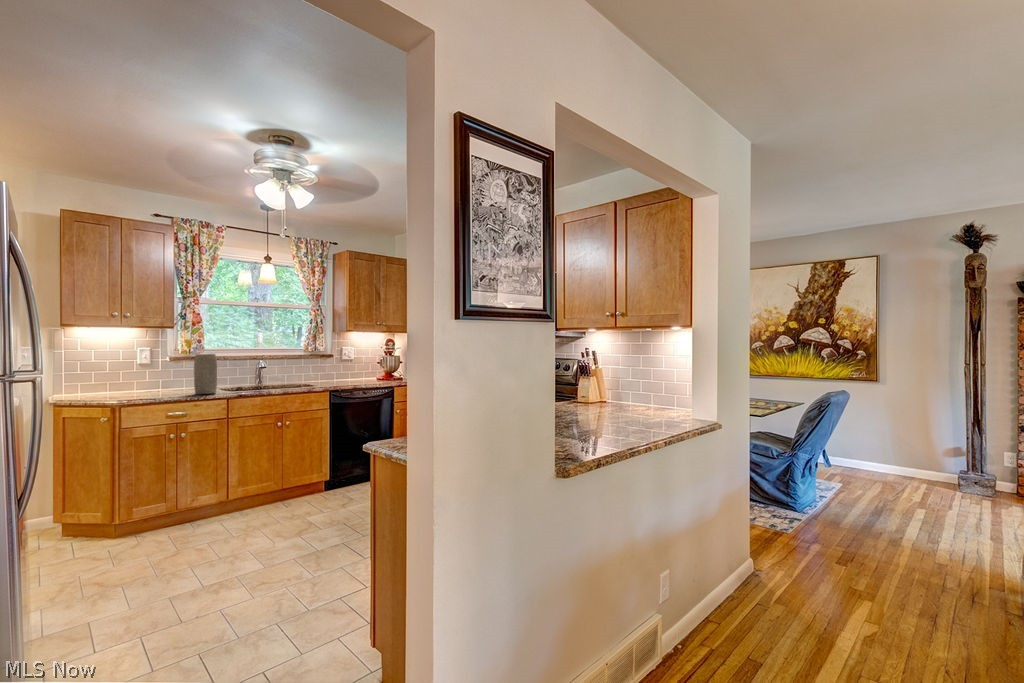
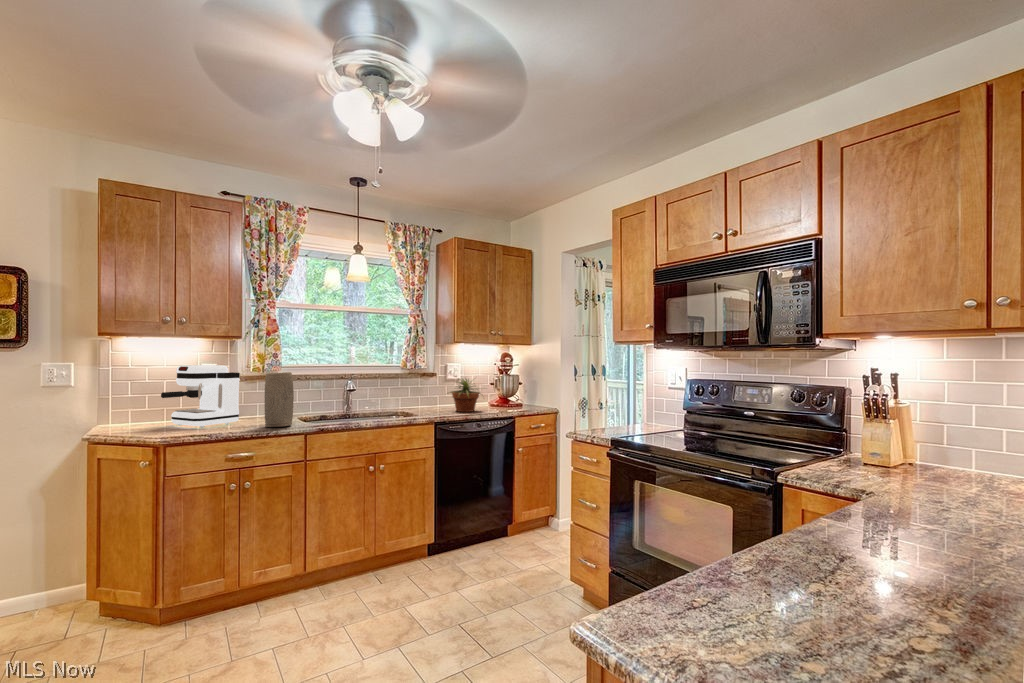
coffee maker: none [108,349,172,395] -> present [161,365,240,427]
potted plant: none [339,357,374,384] -> present [450,379,481,412]

